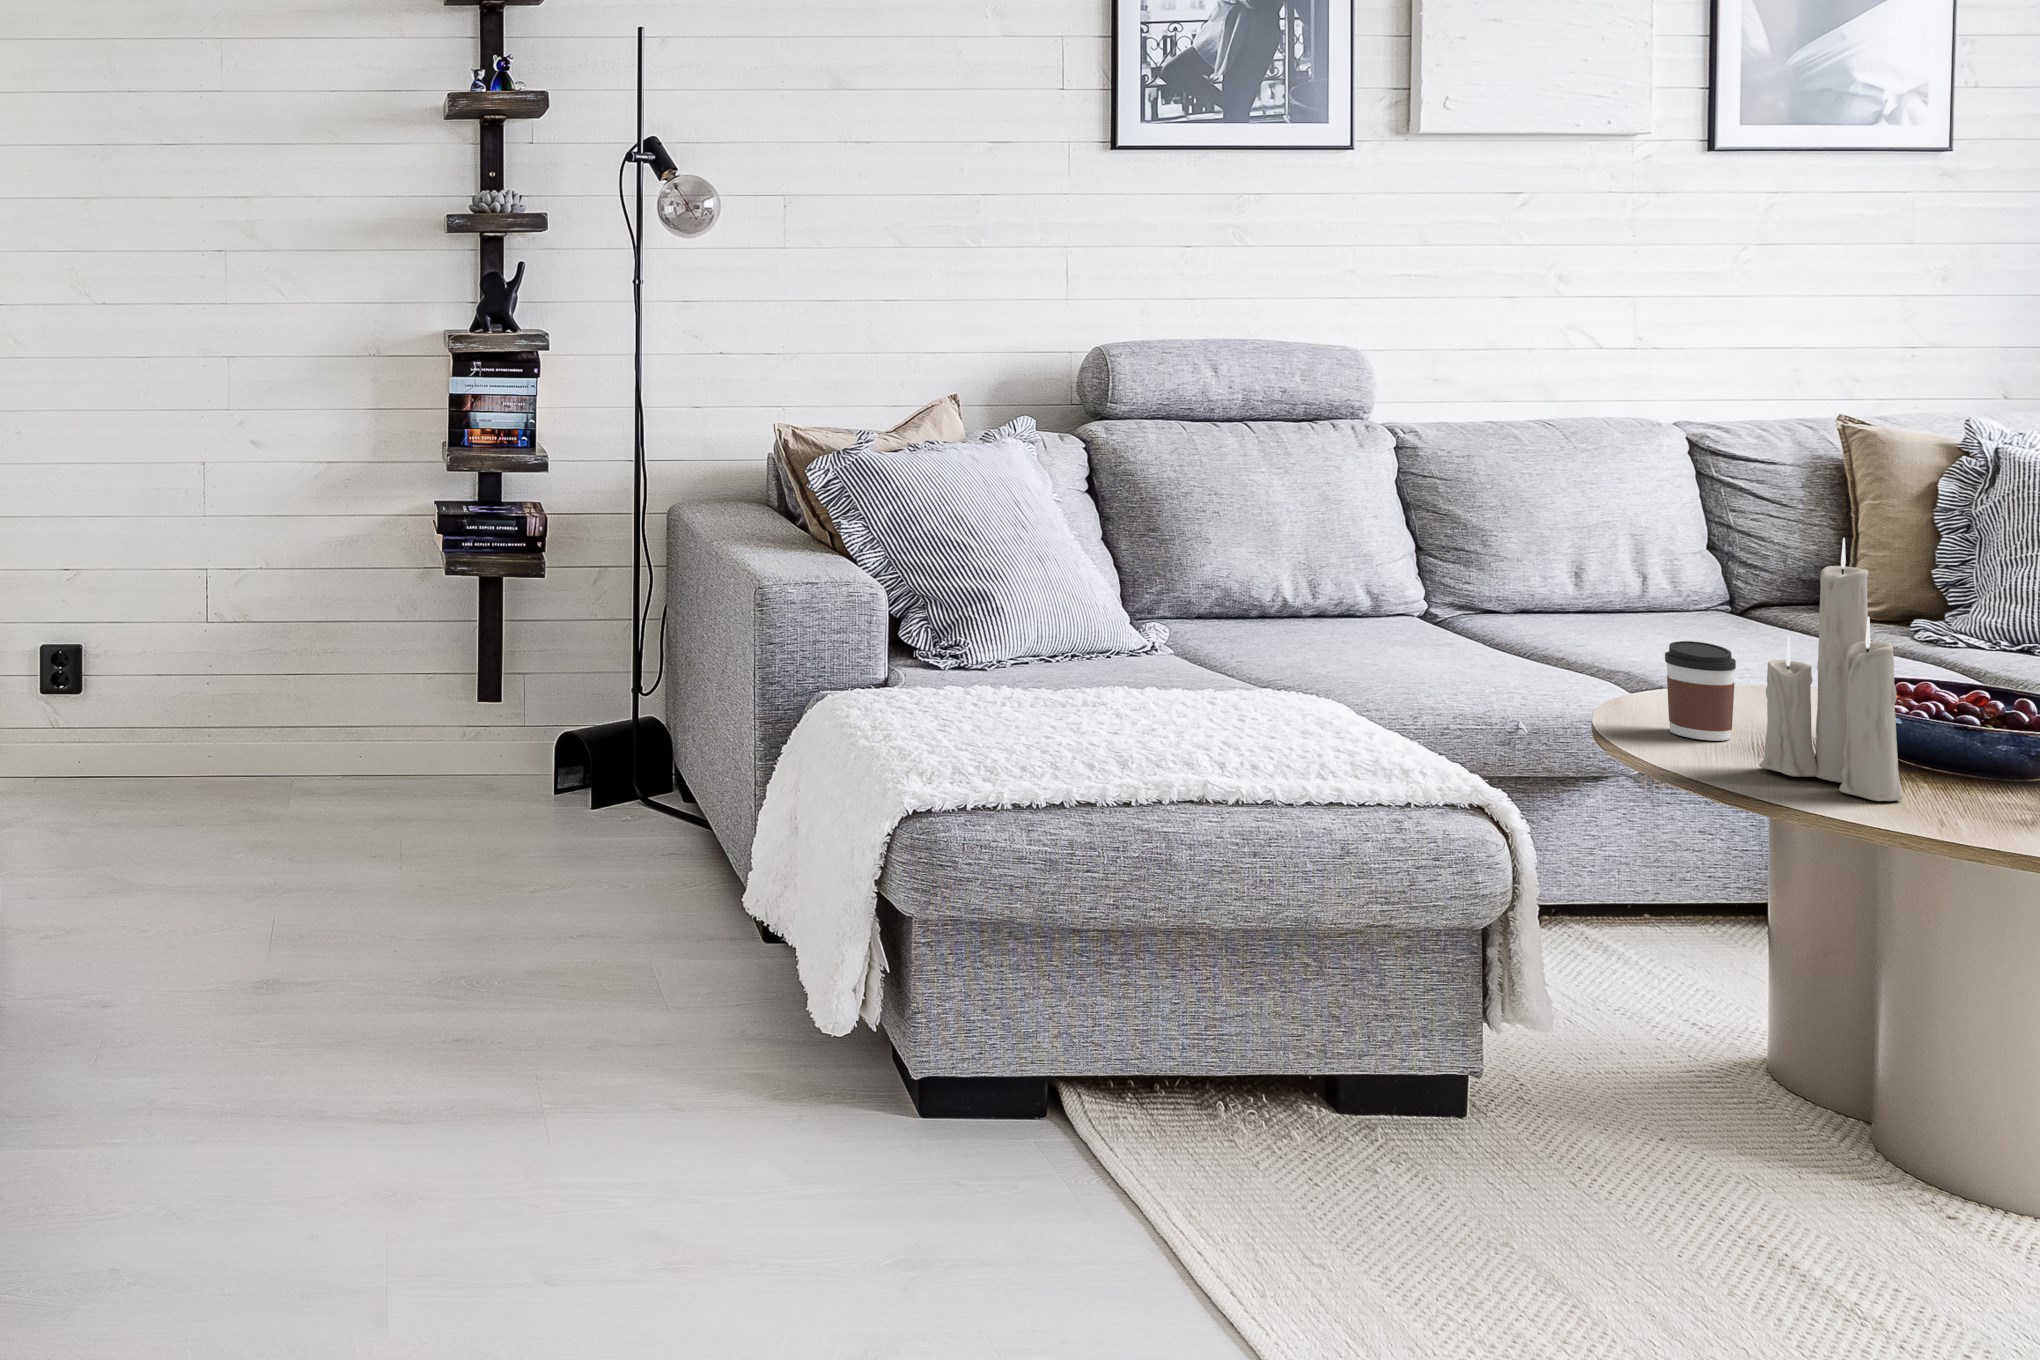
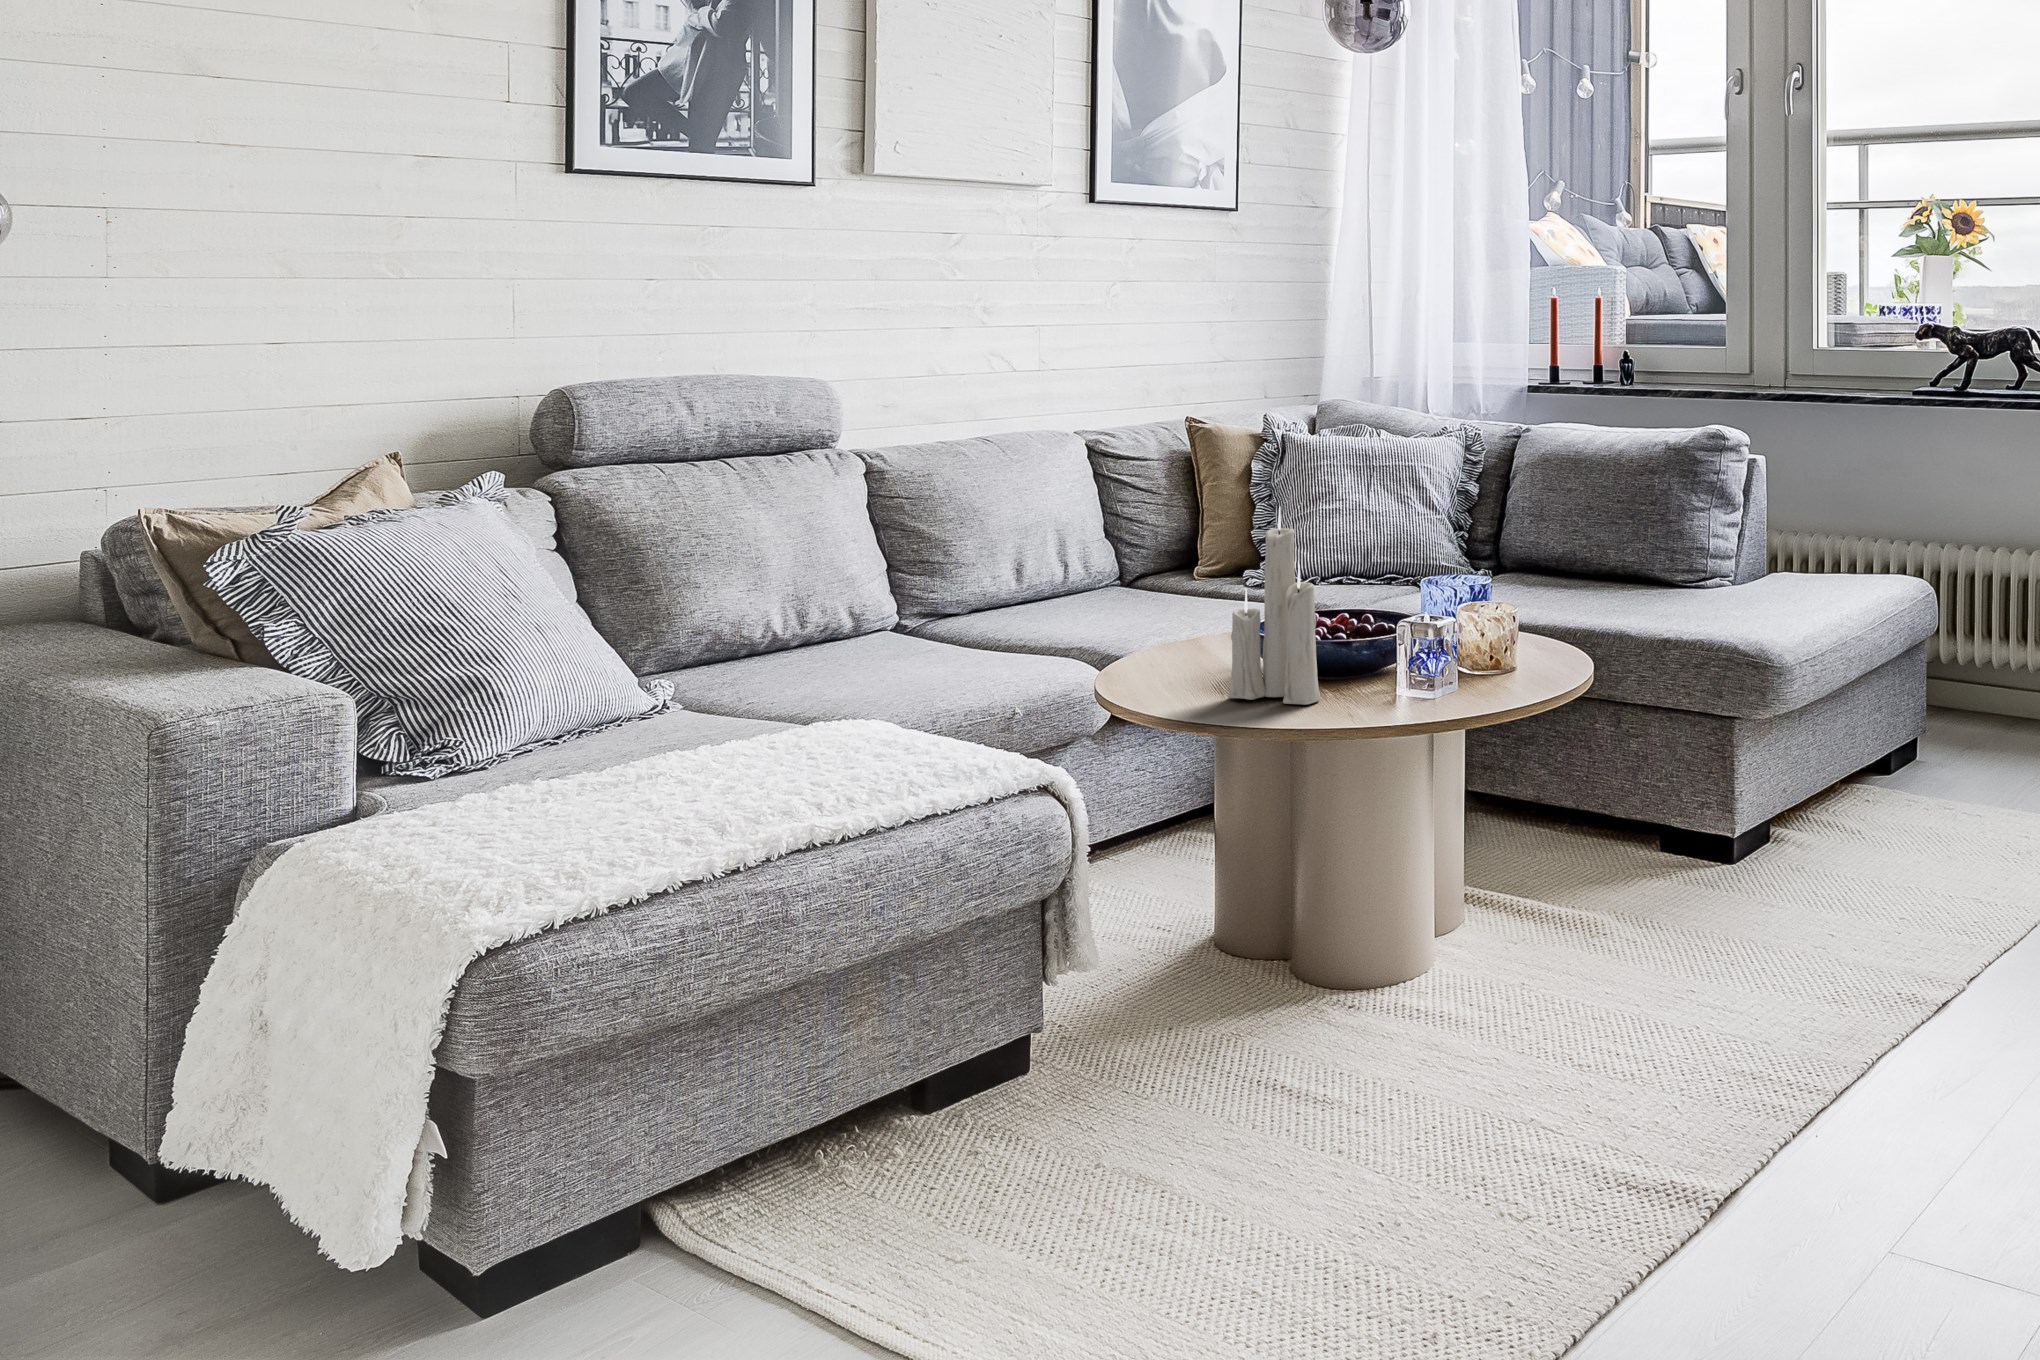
coffee cup: present [1665,641,1736,741] -> none [1151,607,1200,687]

